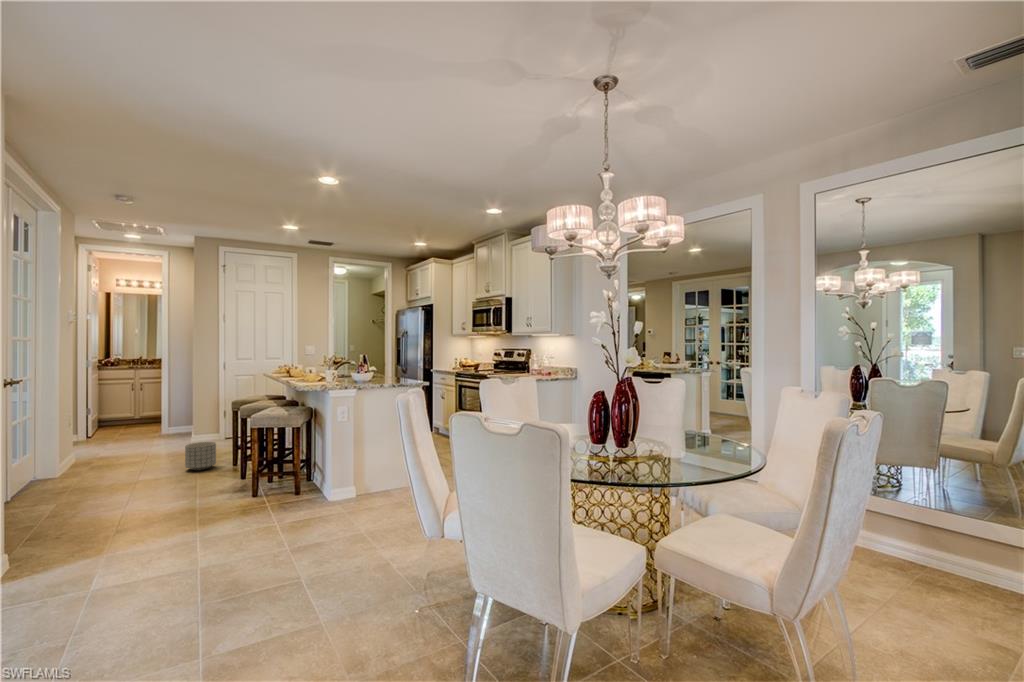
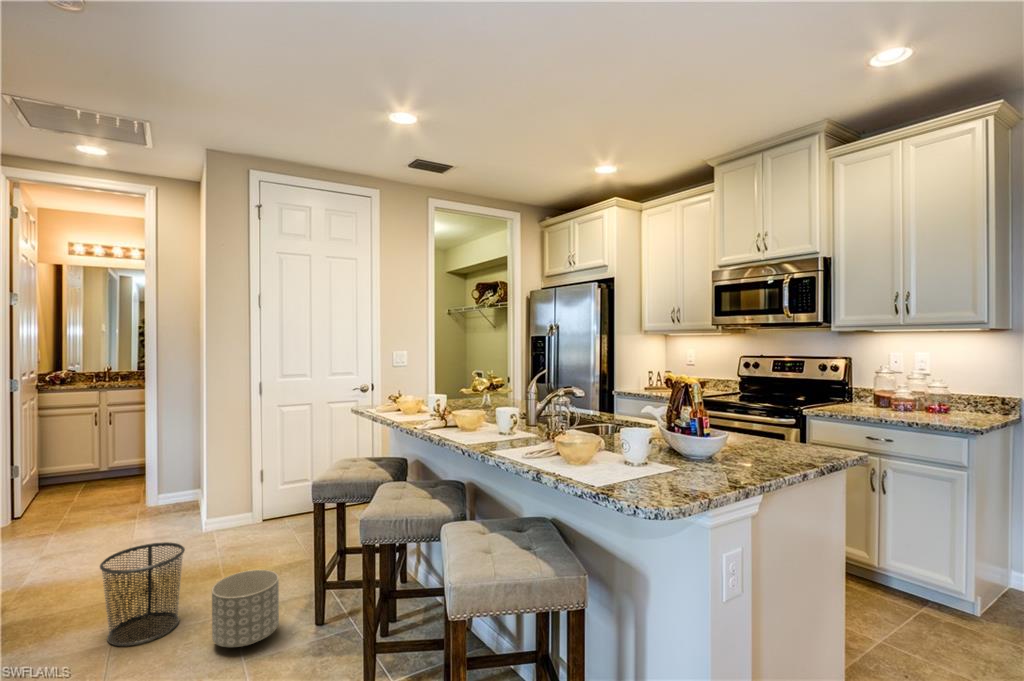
waste bin: none [137,431,175,471] -> present [100,542,185,646]

